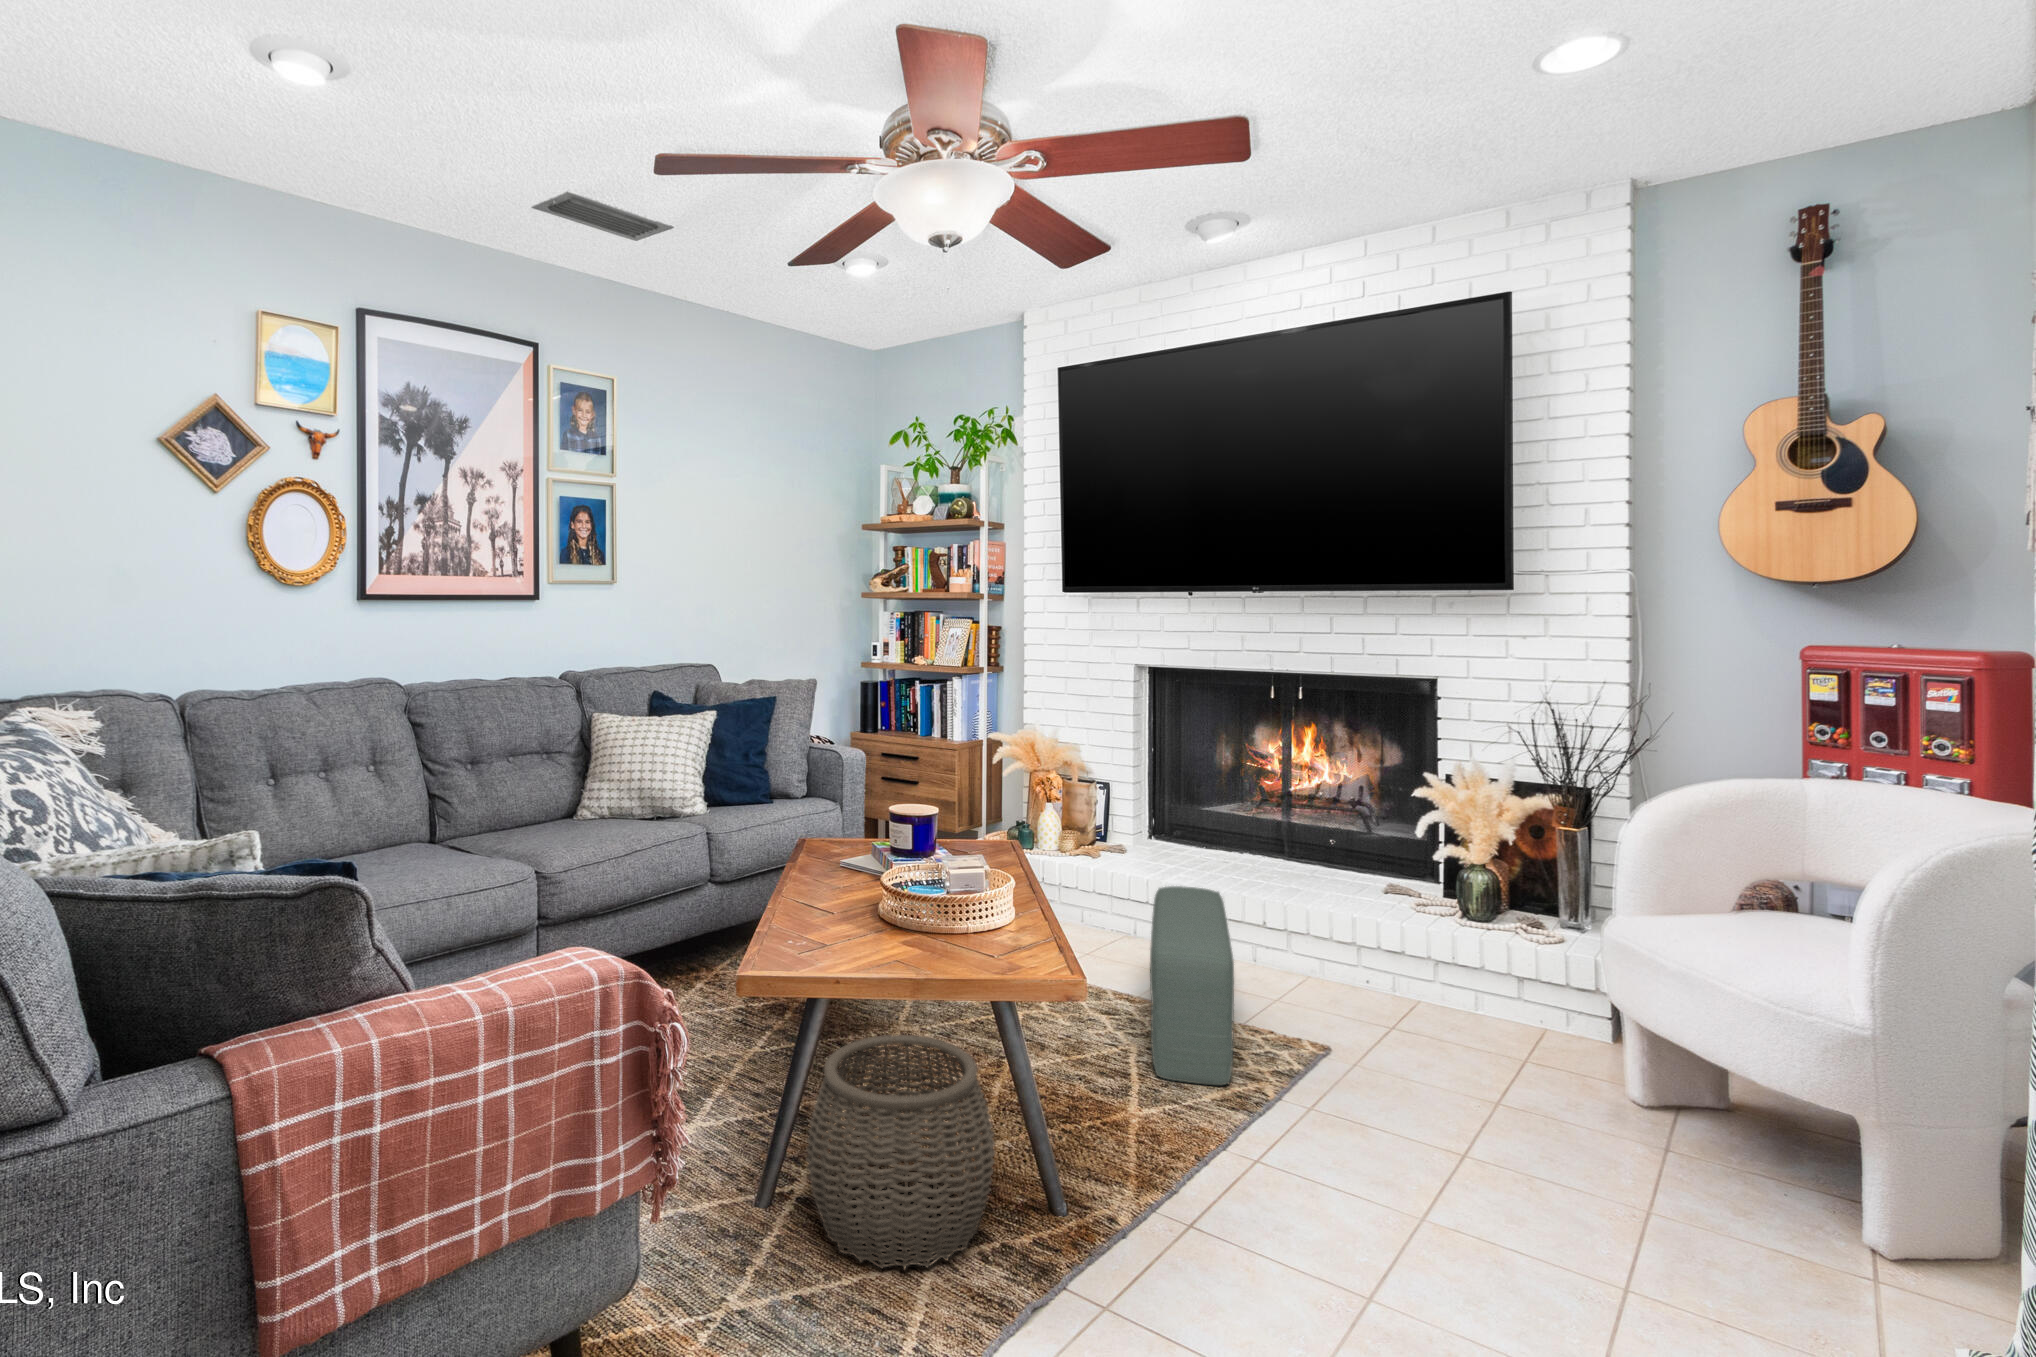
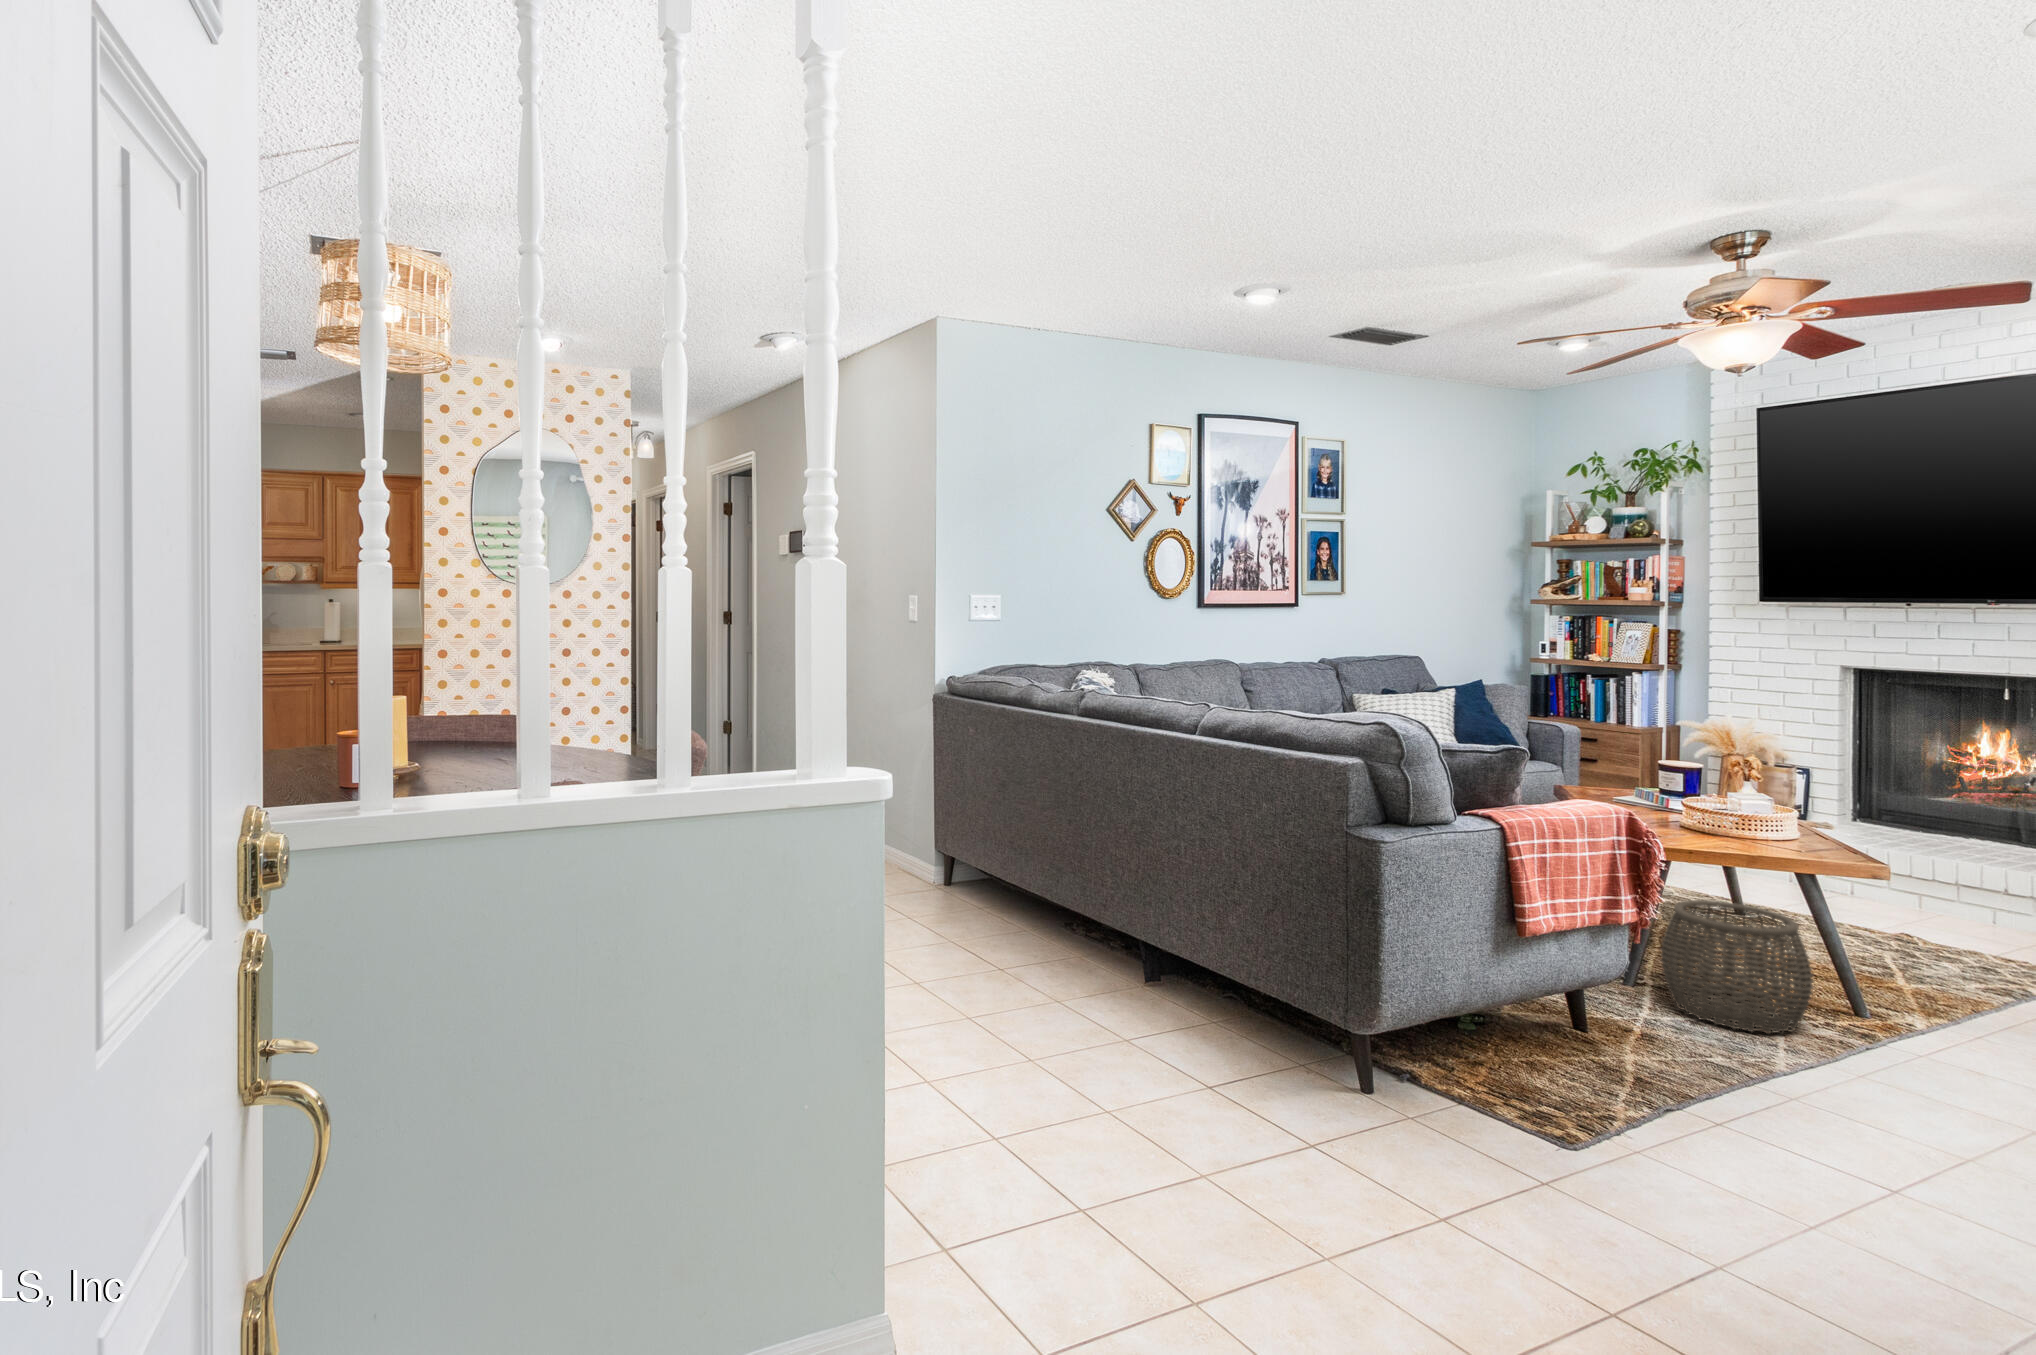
pouf: present [1150,886,1234,1085] -> none [1893,849,1996,992]

